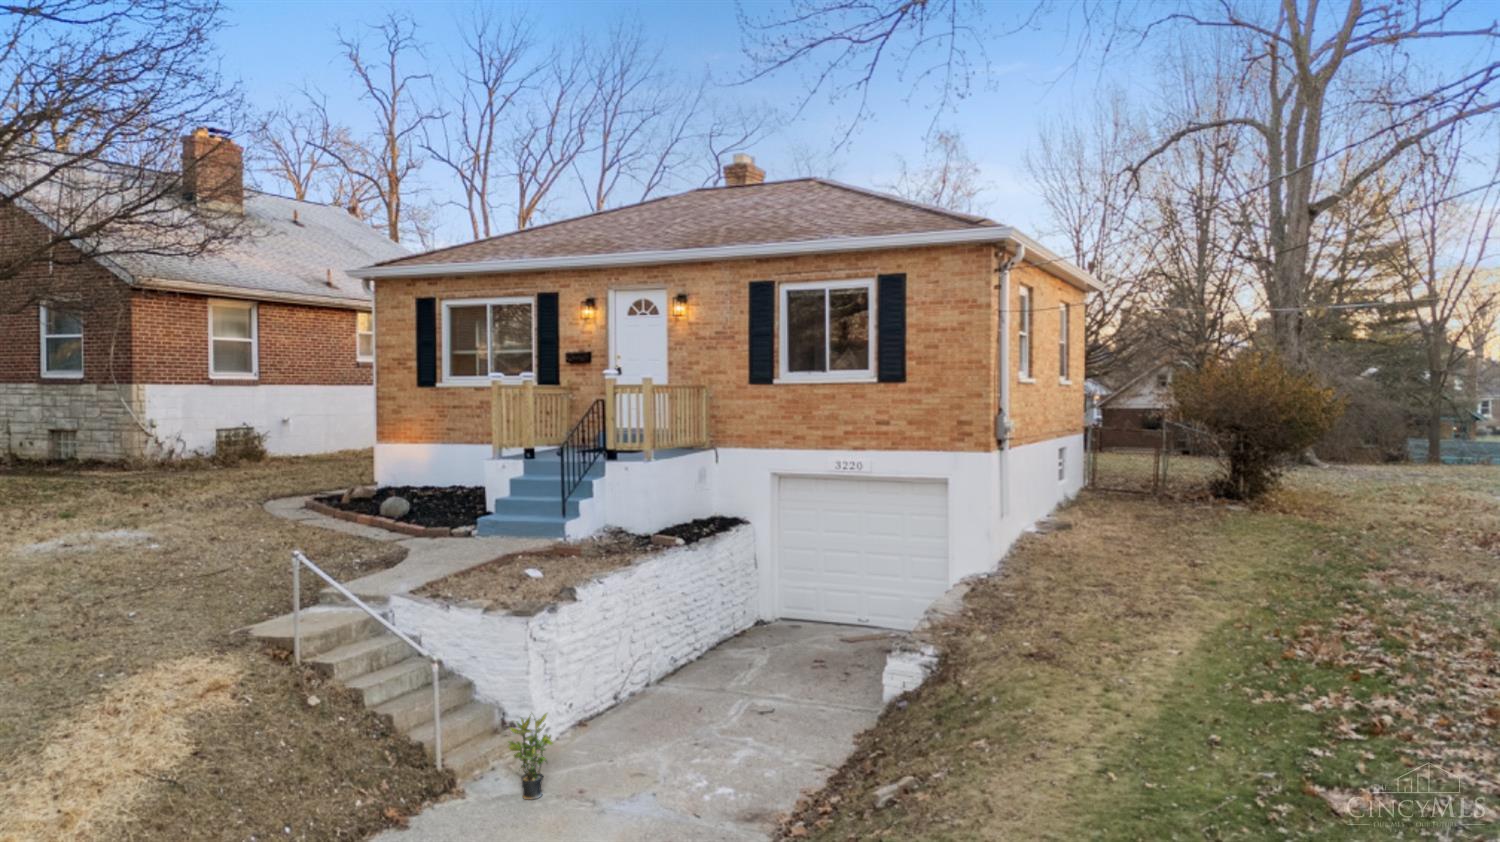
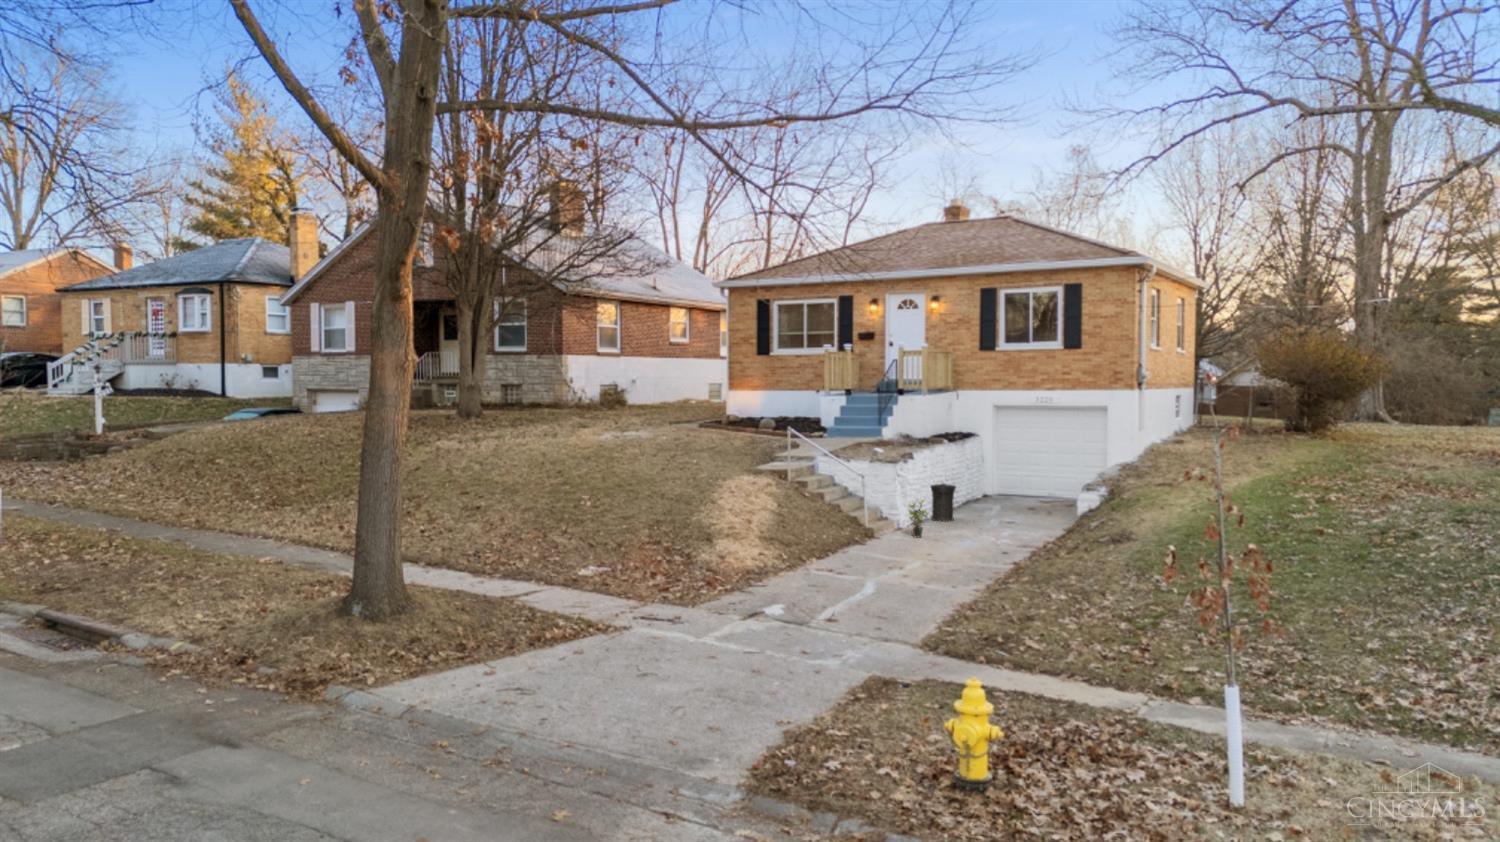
trash can: none [616,639,664,715] -> present [931,483,956,522]

